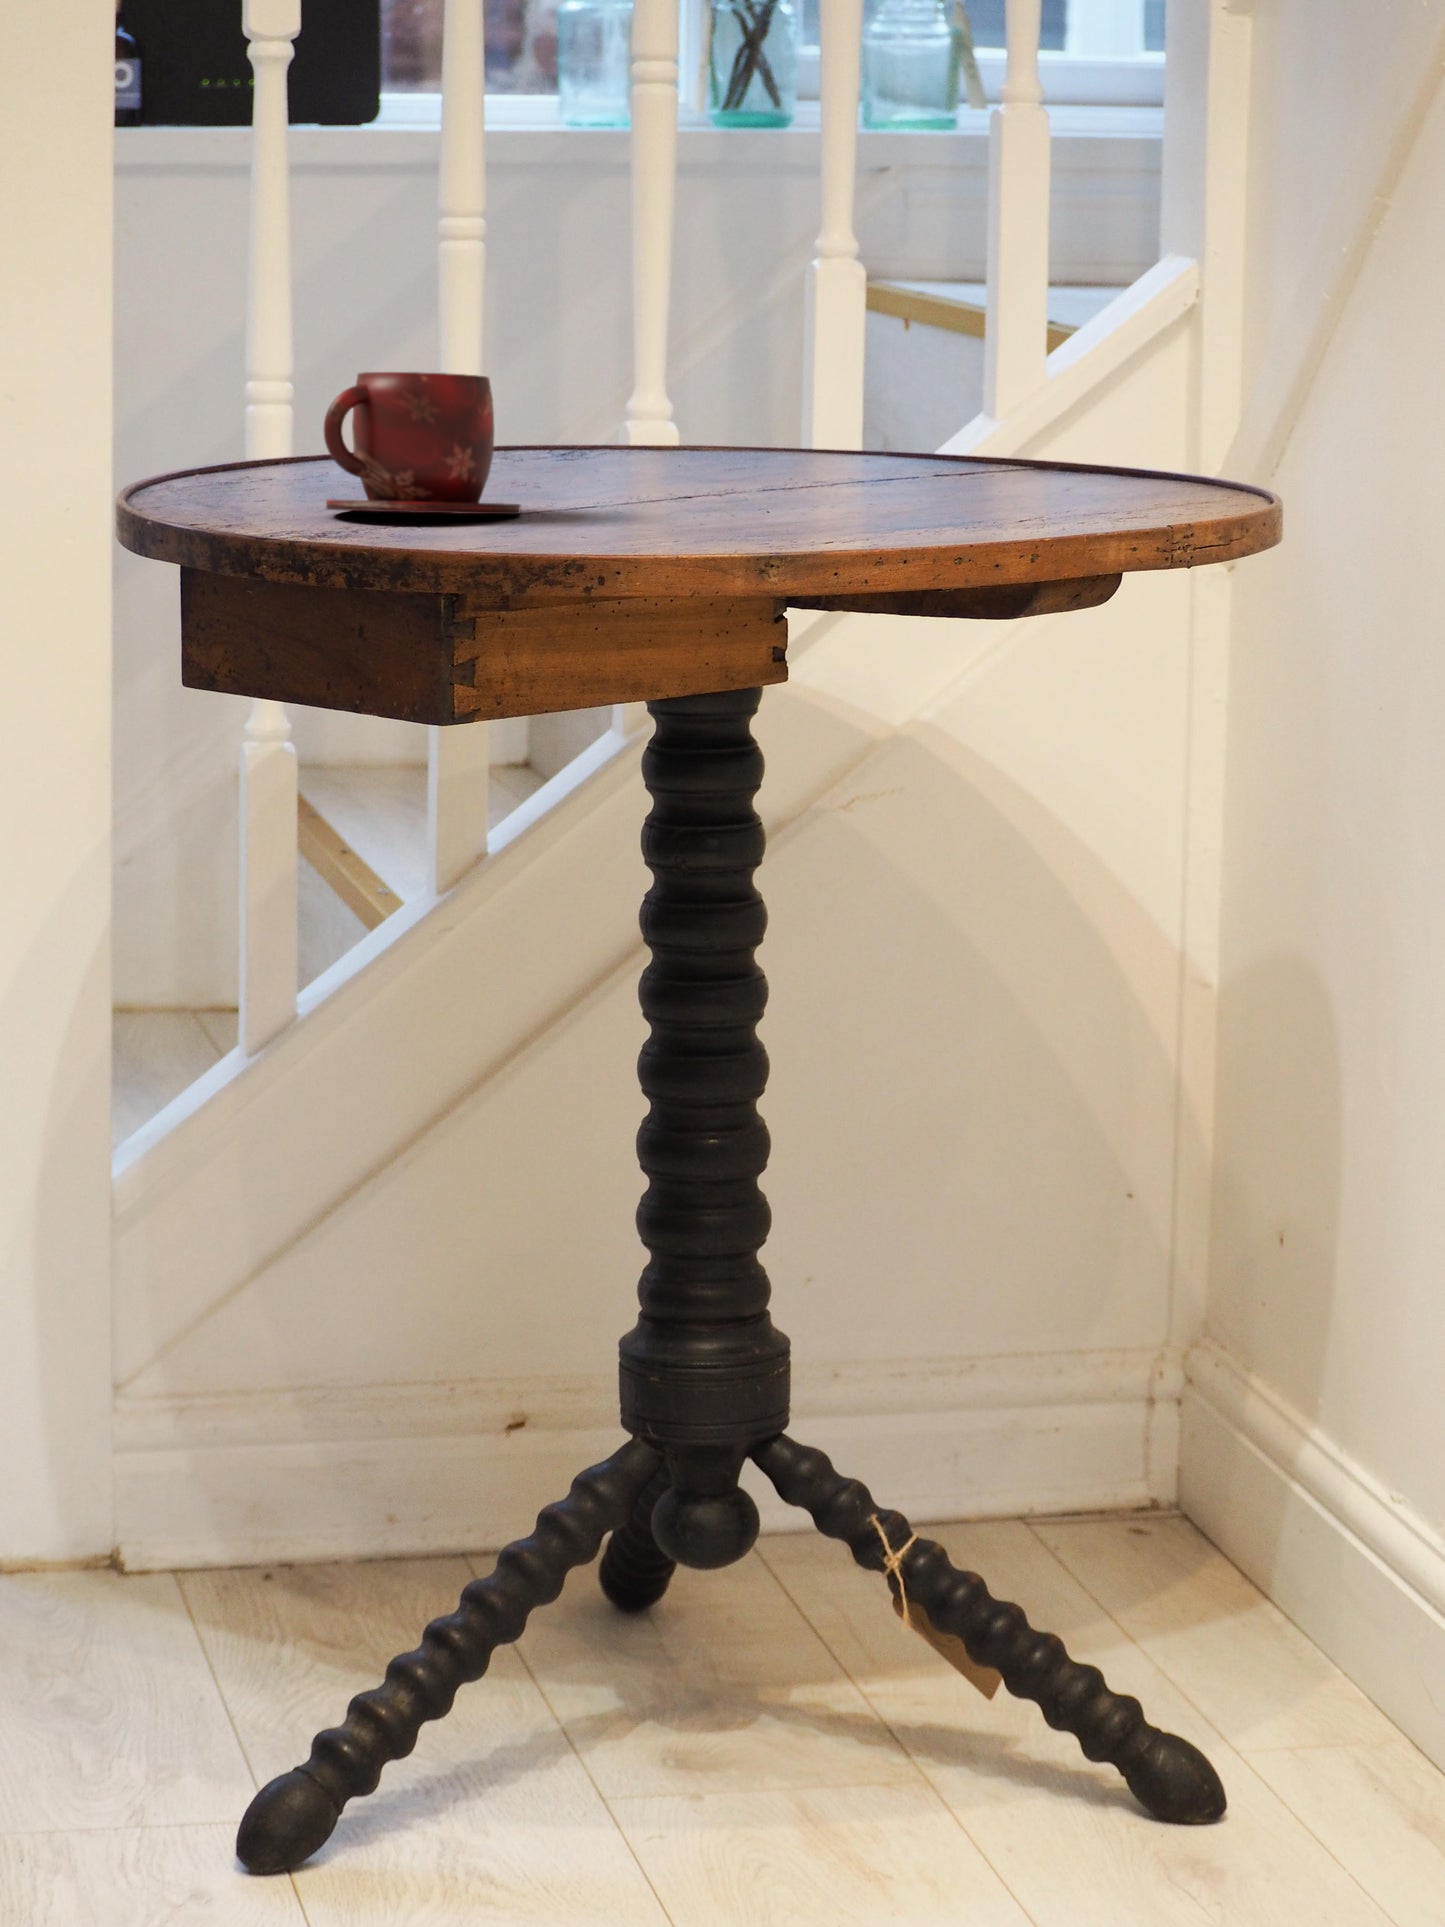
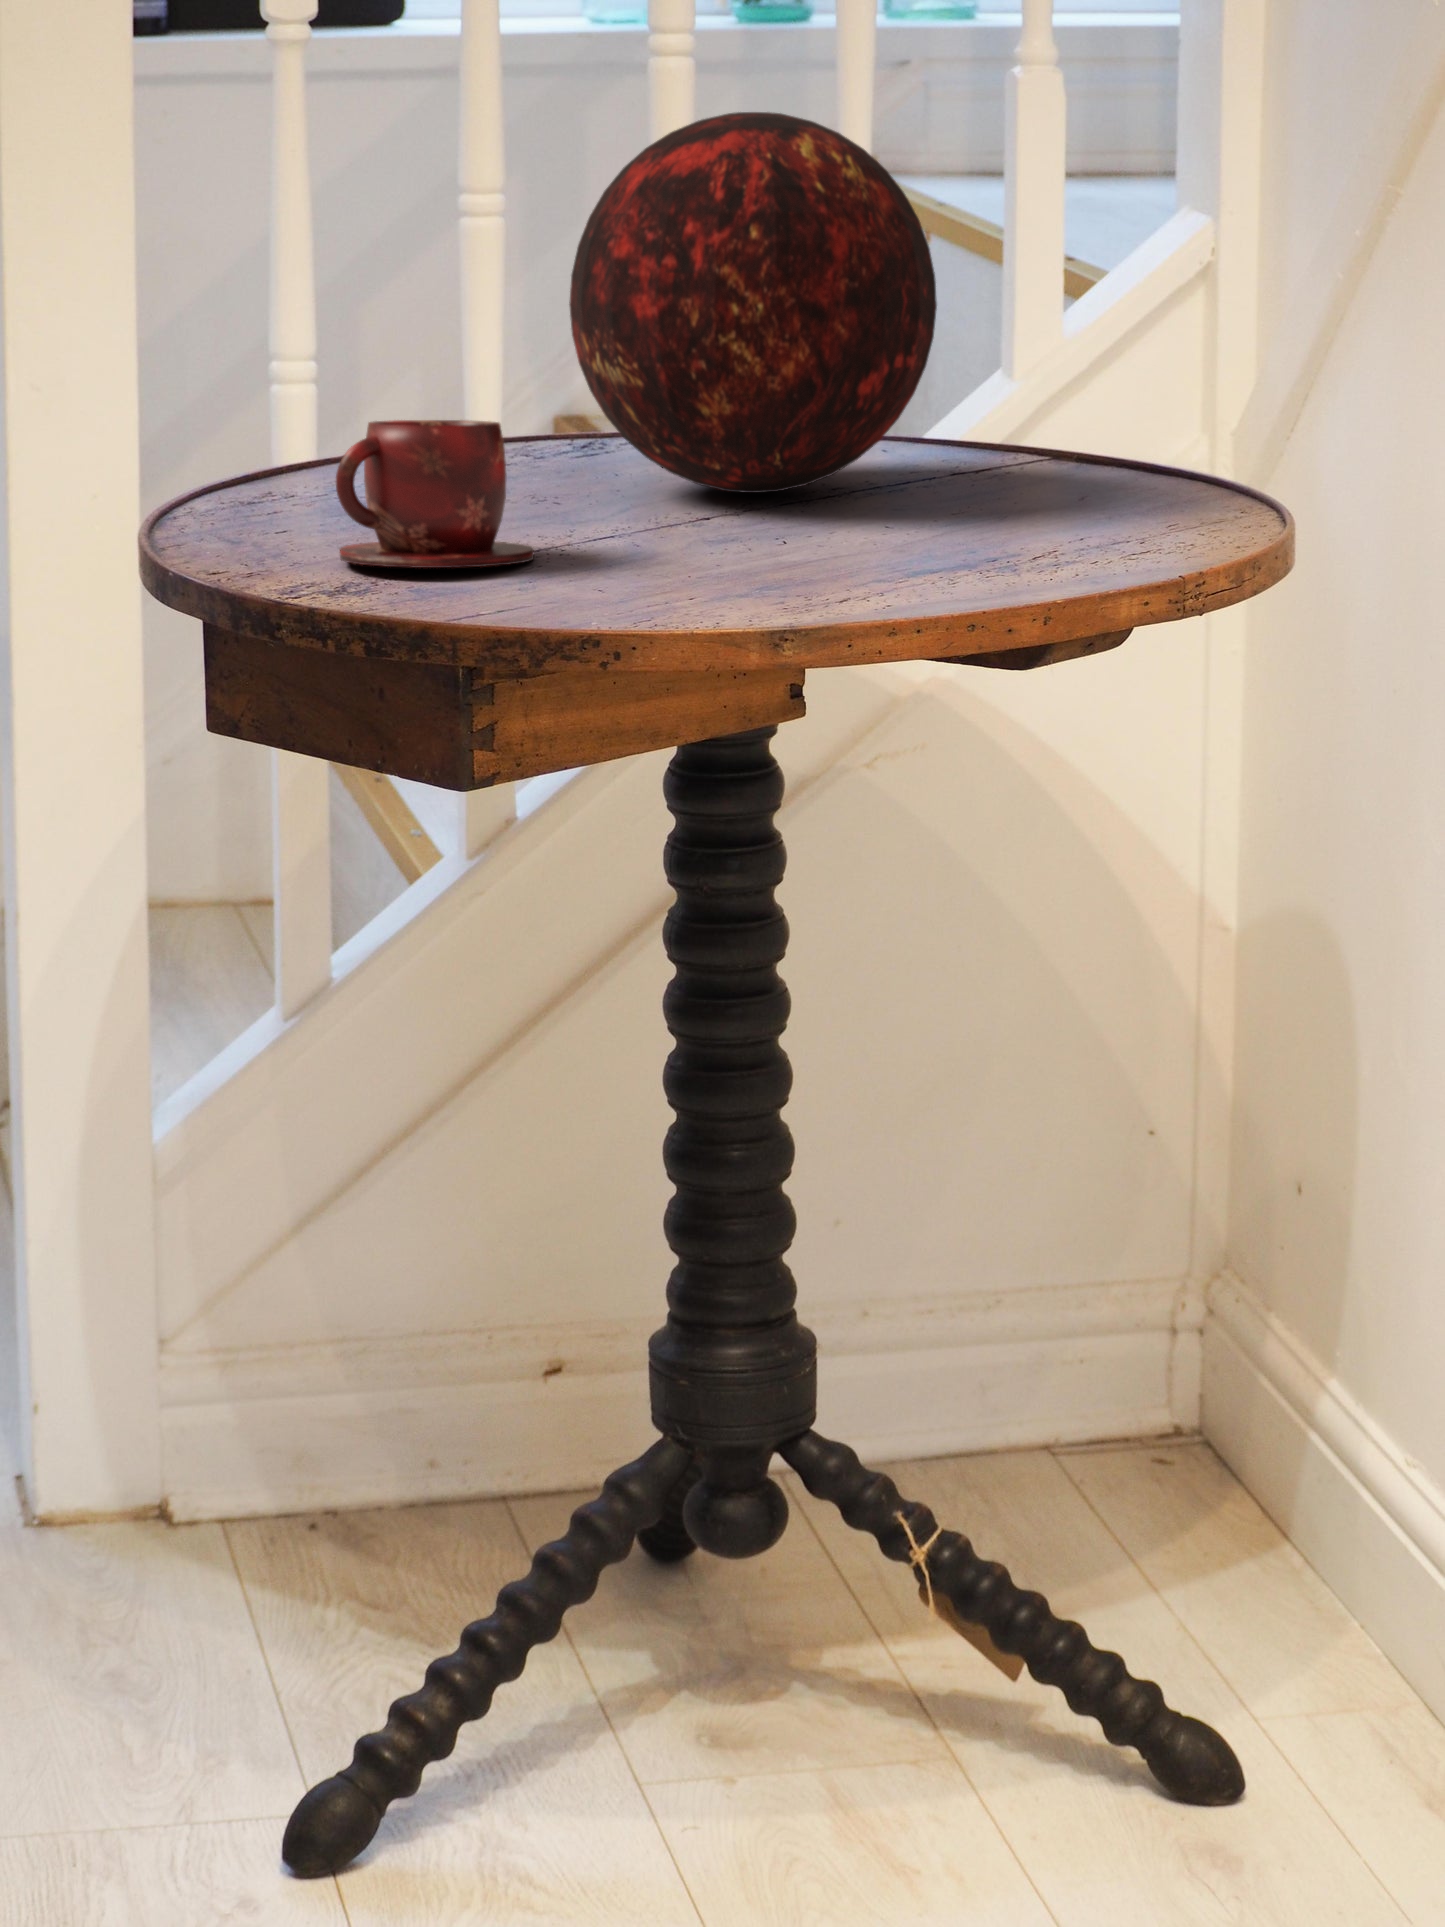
decorative orb: none [561,103,925,478] -> present [569,112,937,493]

